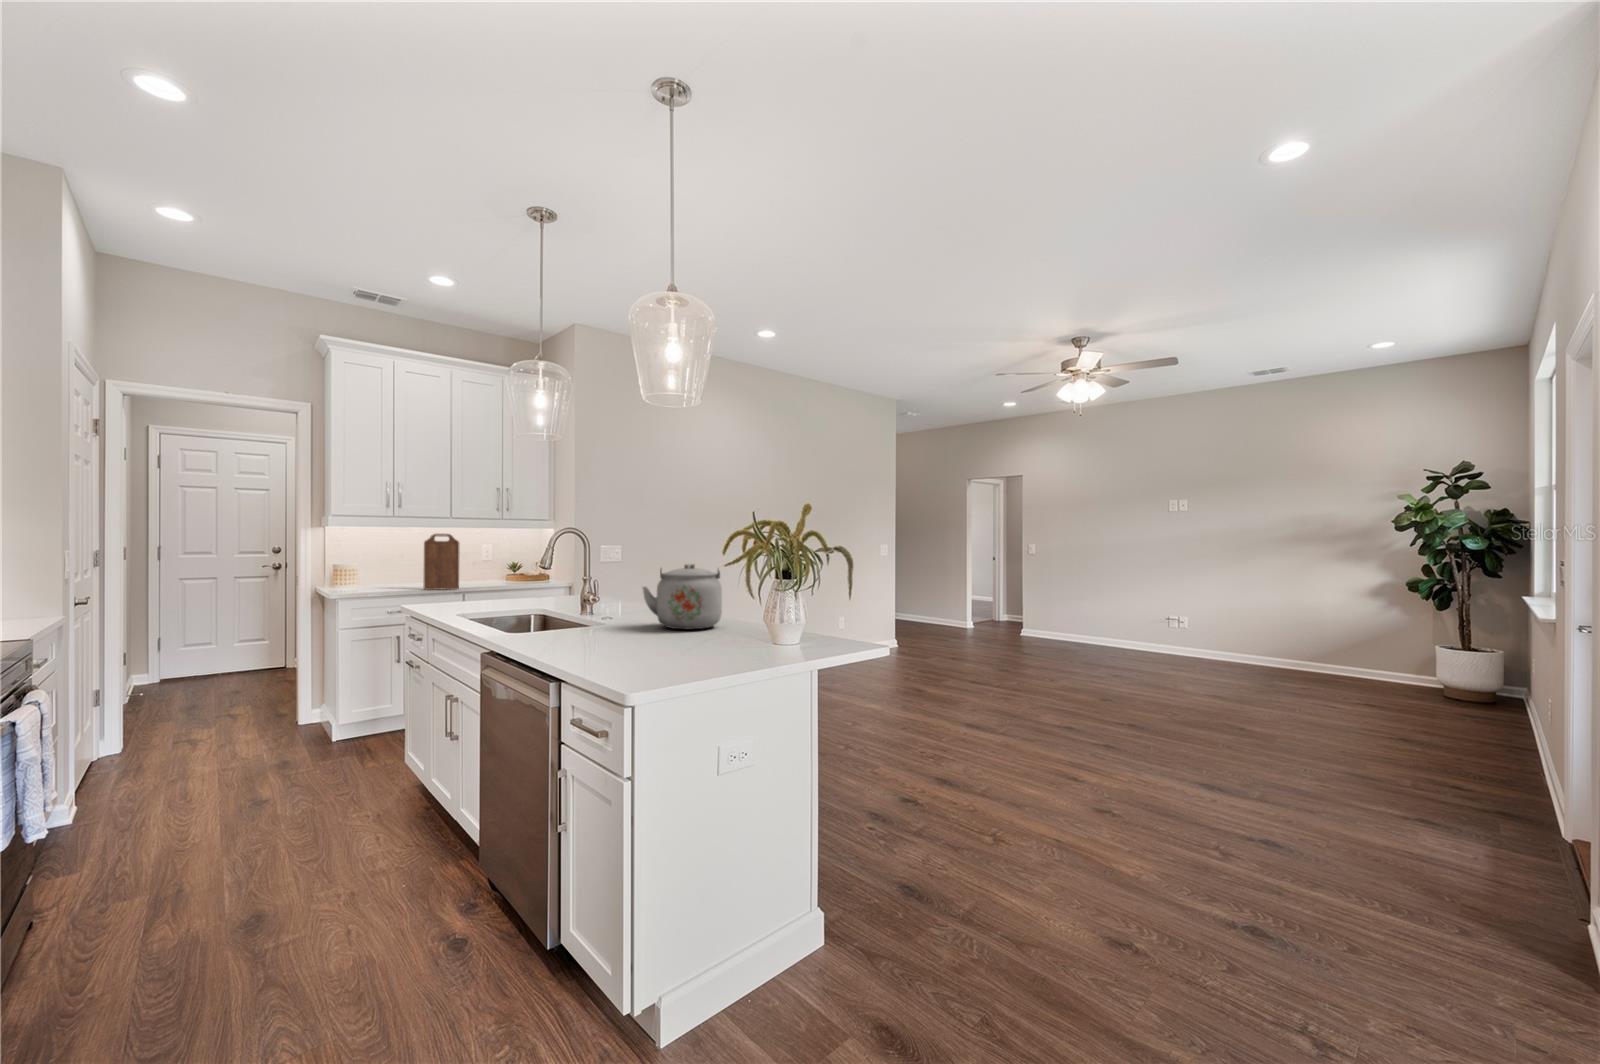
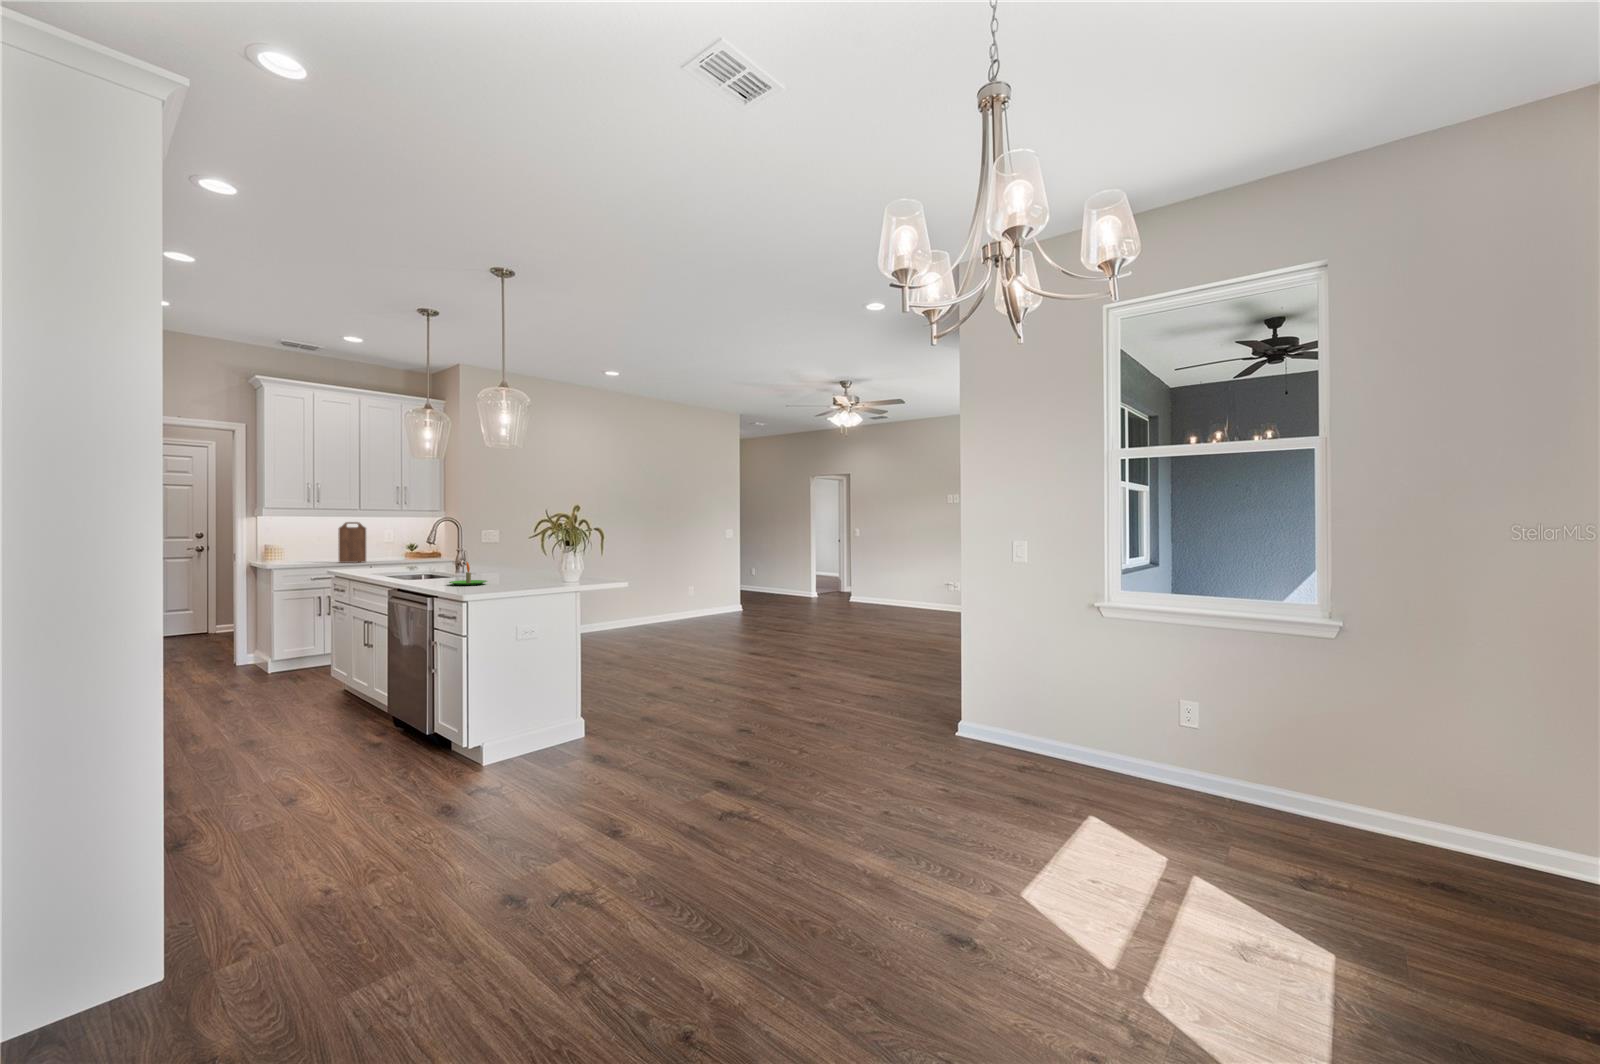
kettle: present [643,564,722,629] -> none [489,539,542,577]
candle: none [585,610,653,656] -> present [449,562,487,585]

